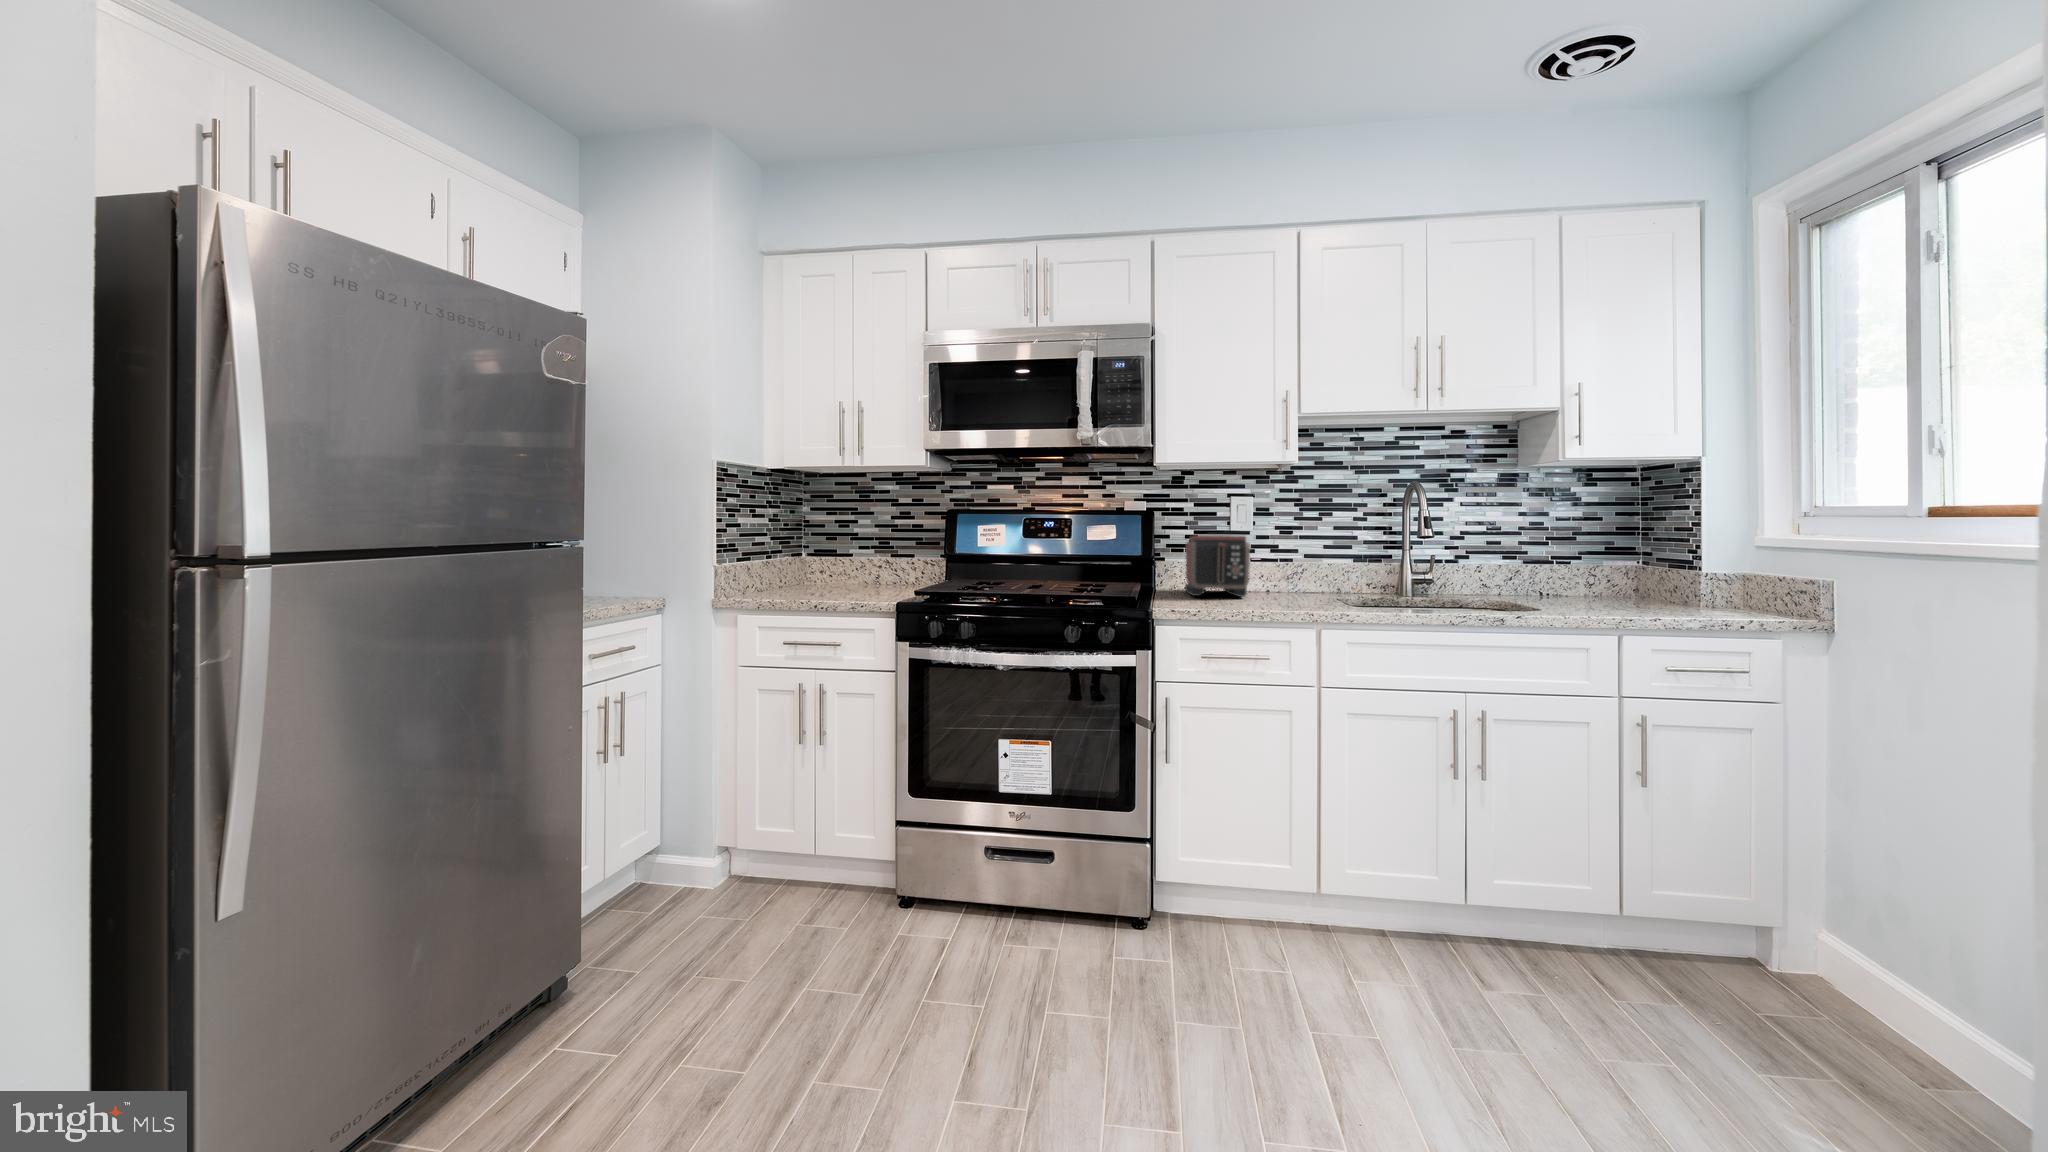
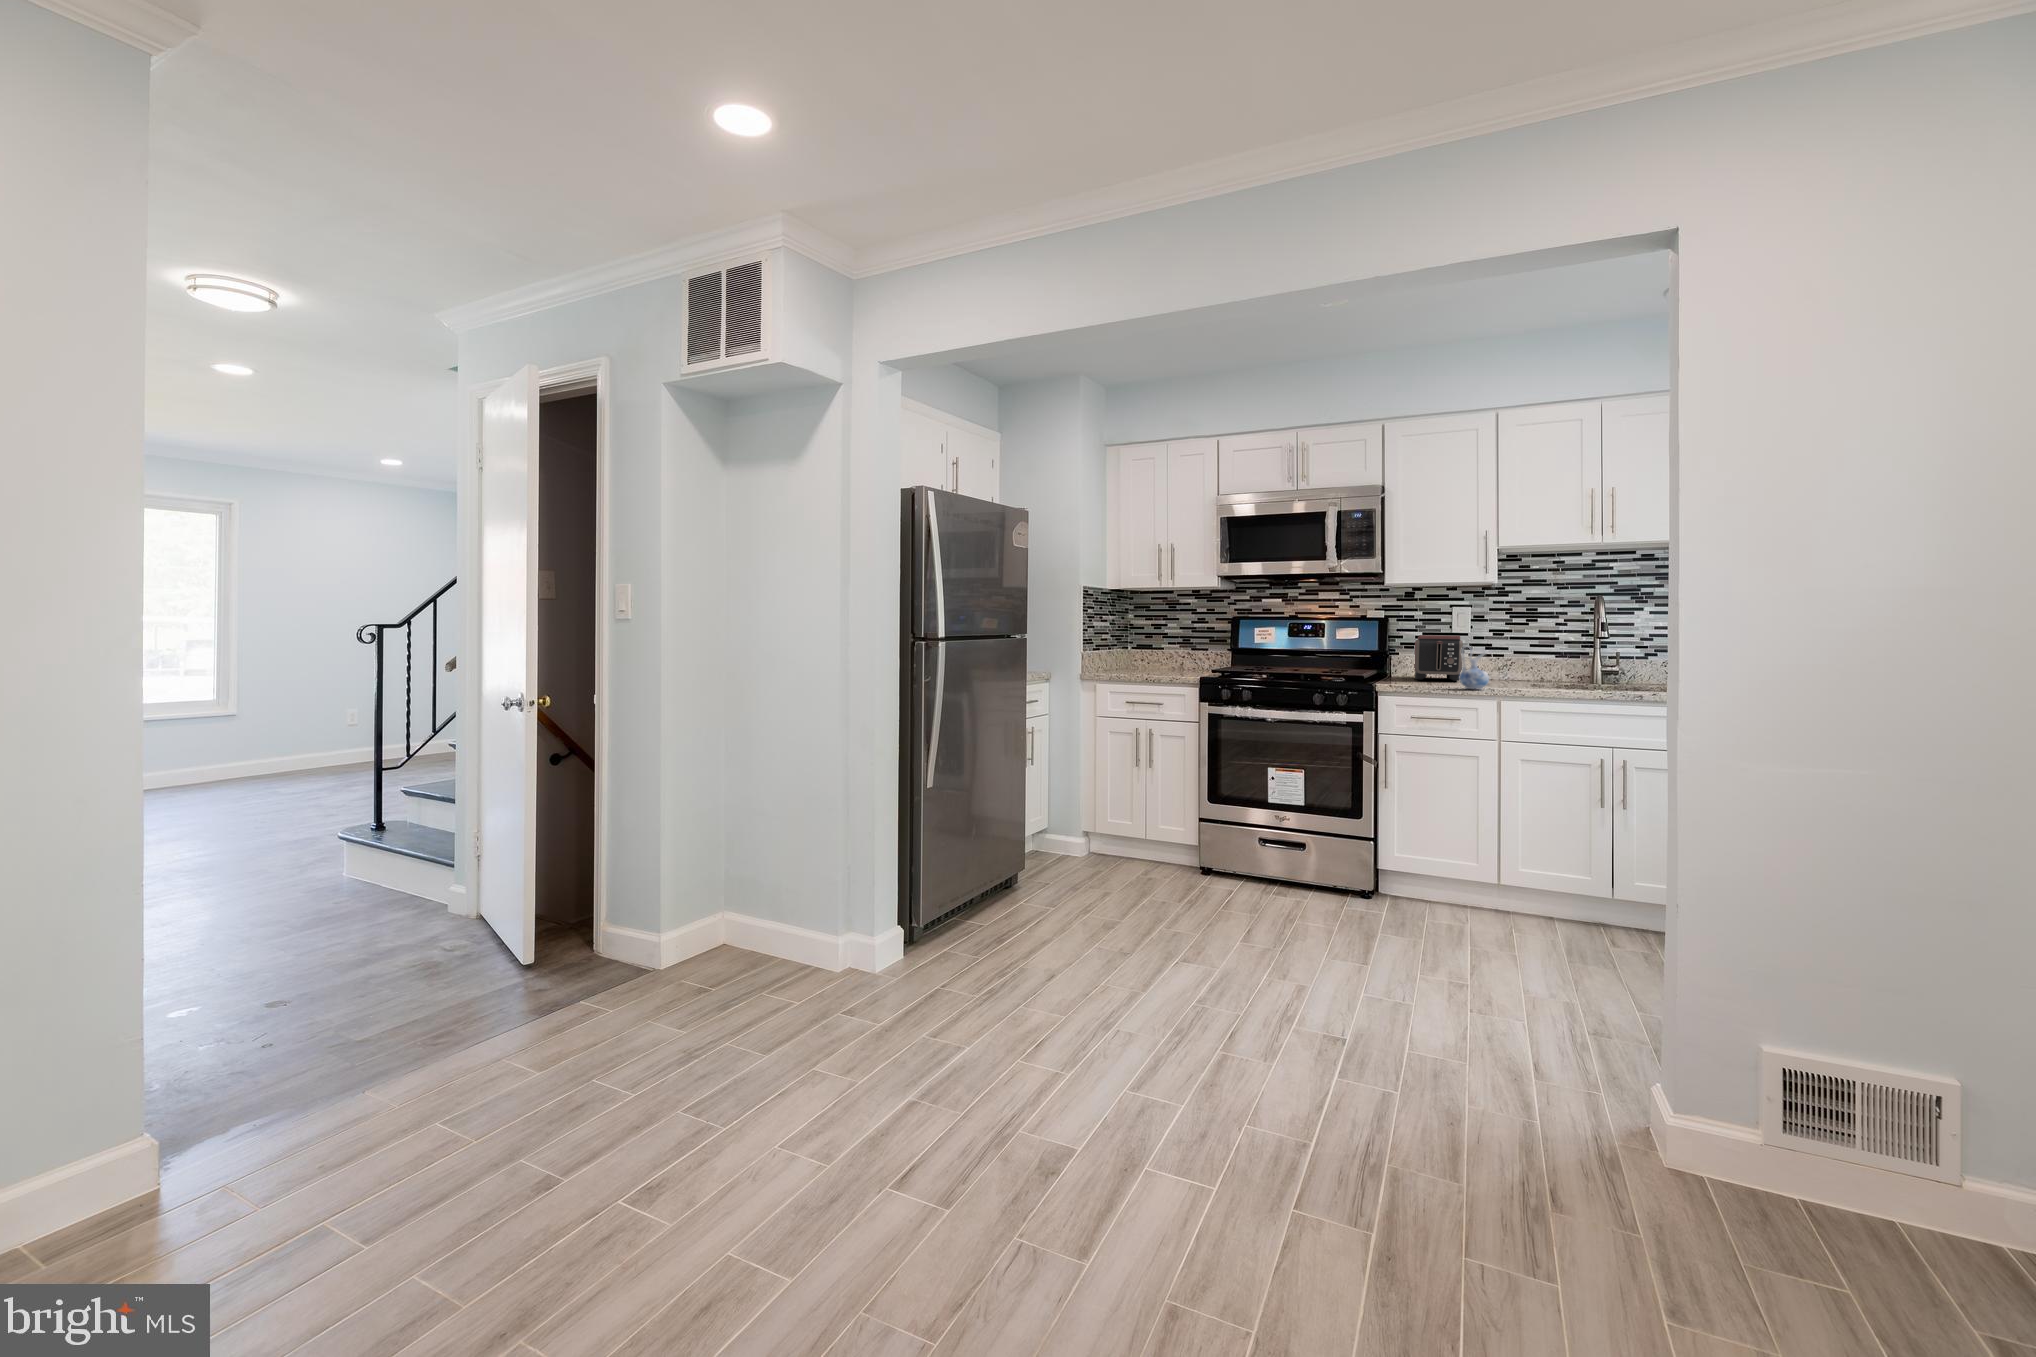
ceramic pitcher: none [1260,551,1299,614] -> present [1460,646,1489,689]

